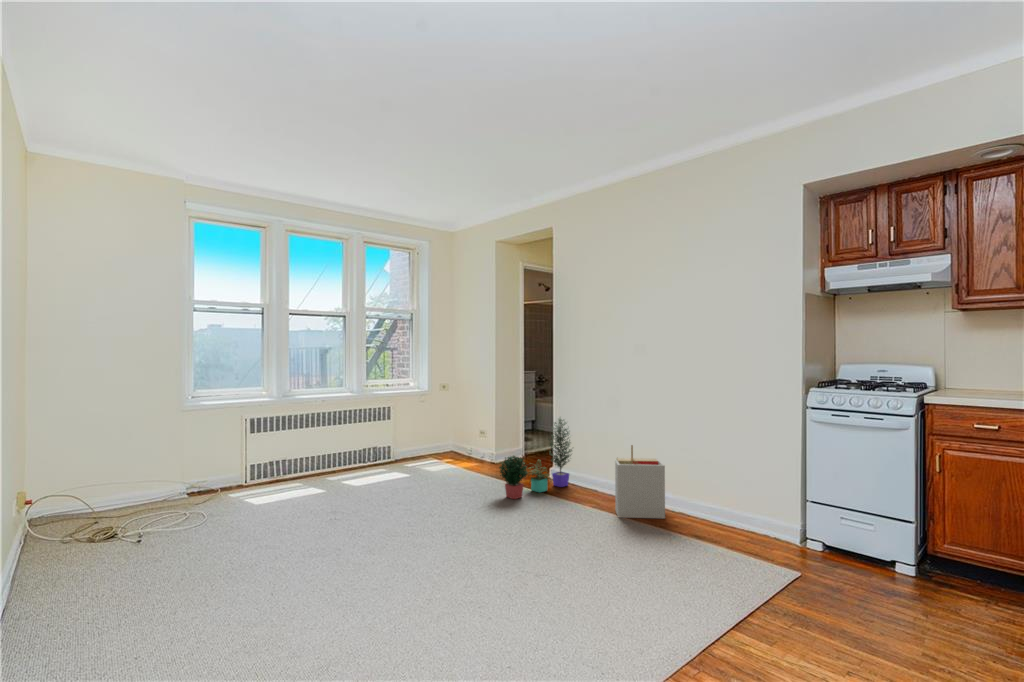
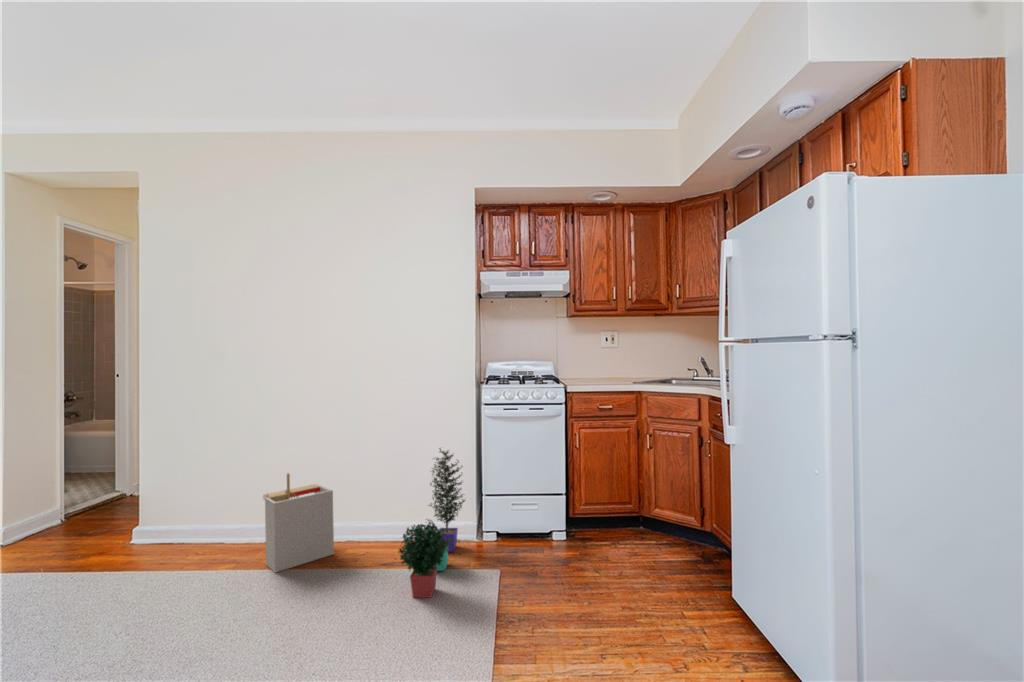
potted plant: present [499,418,572,499] -> present [399,448,465,597]

